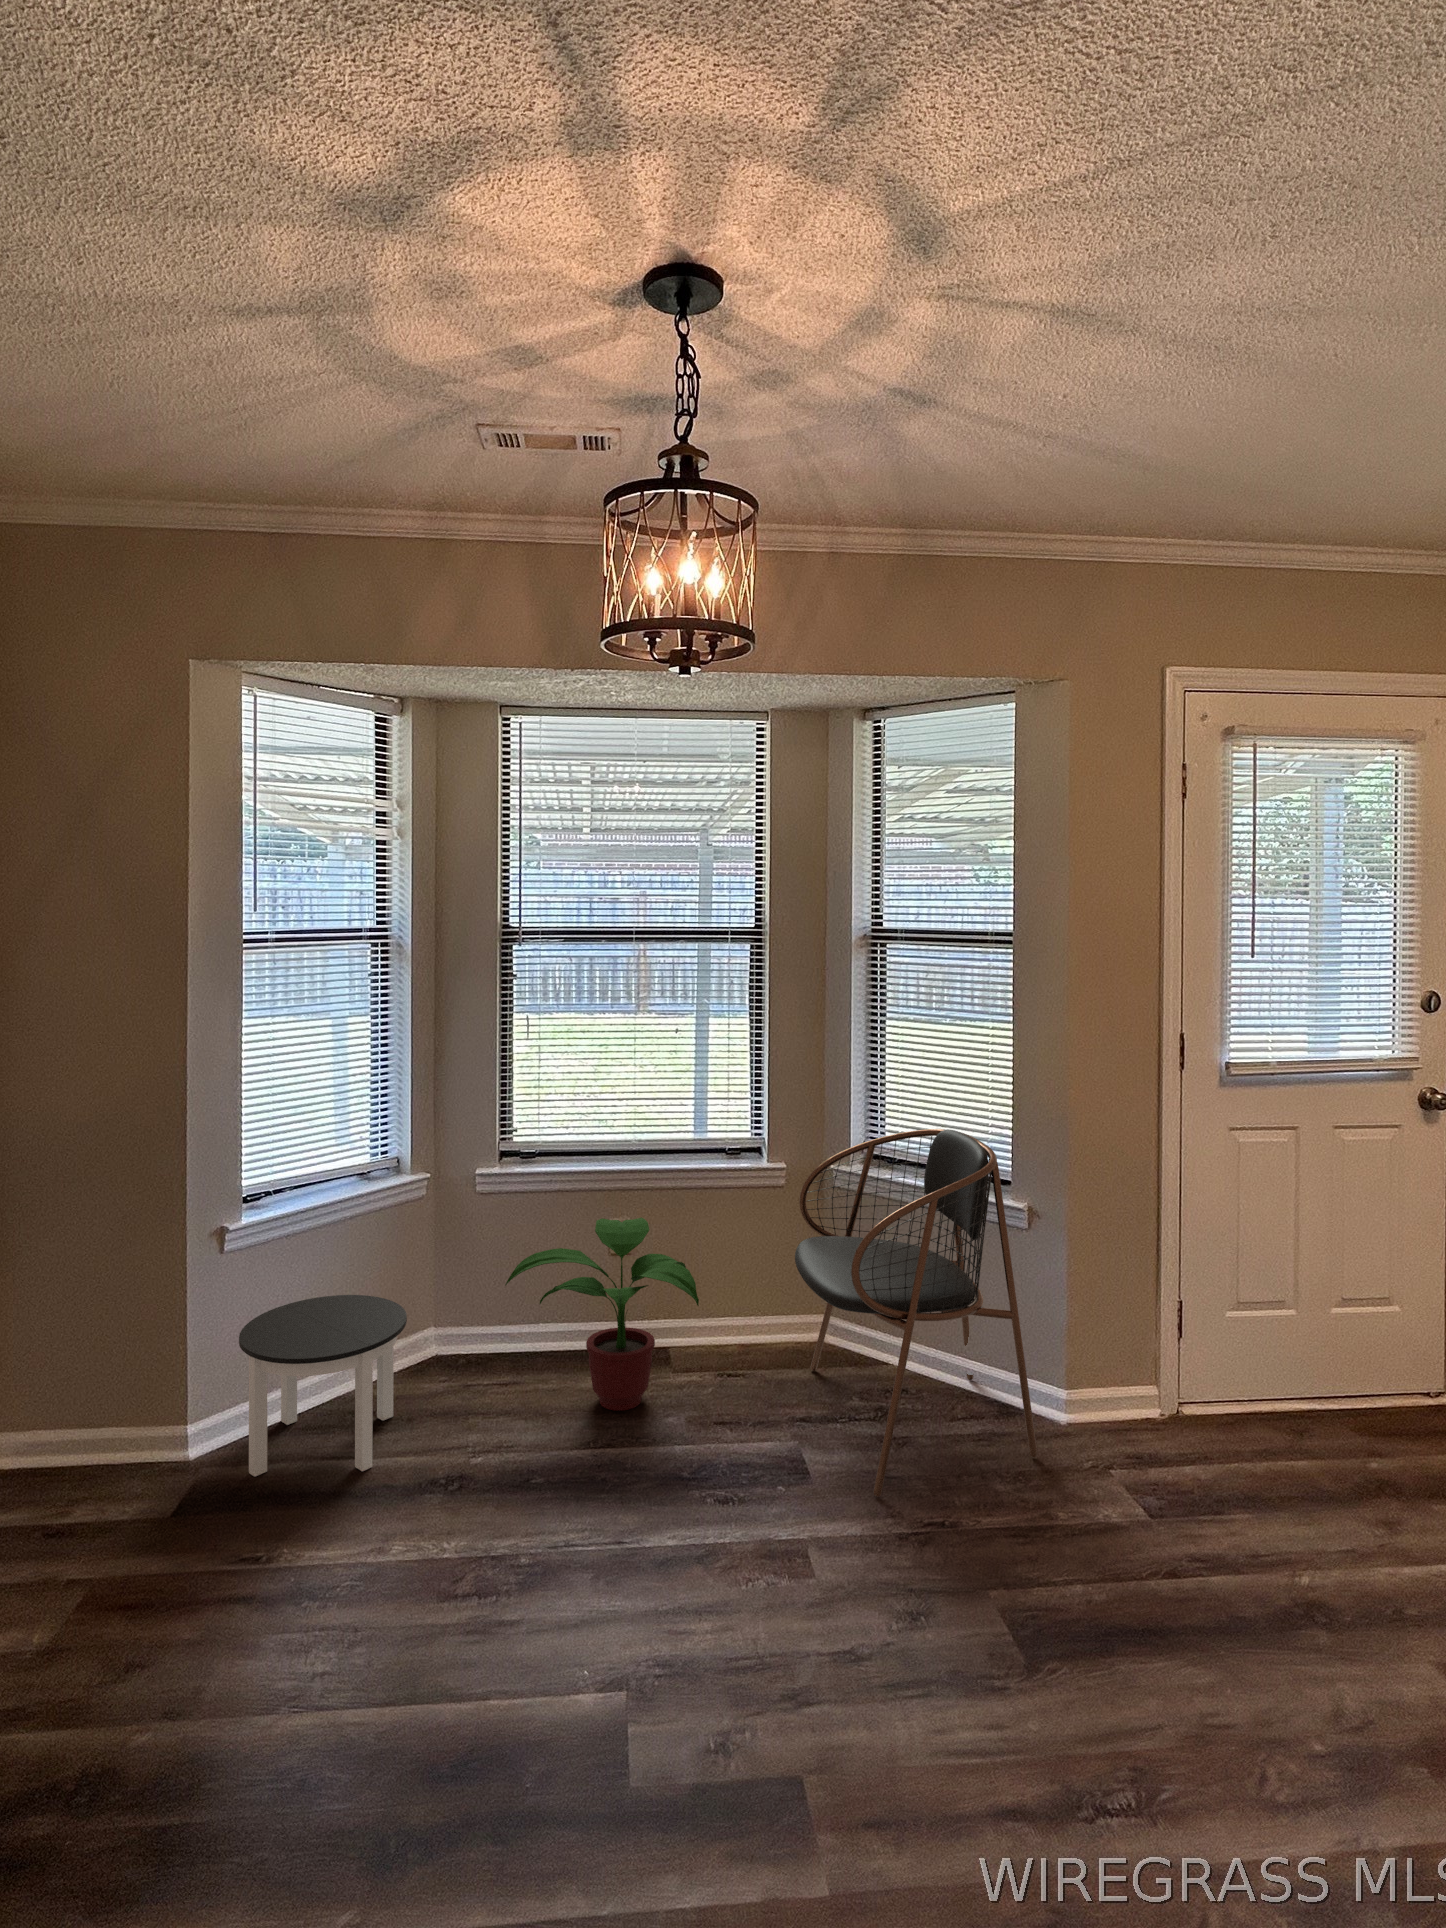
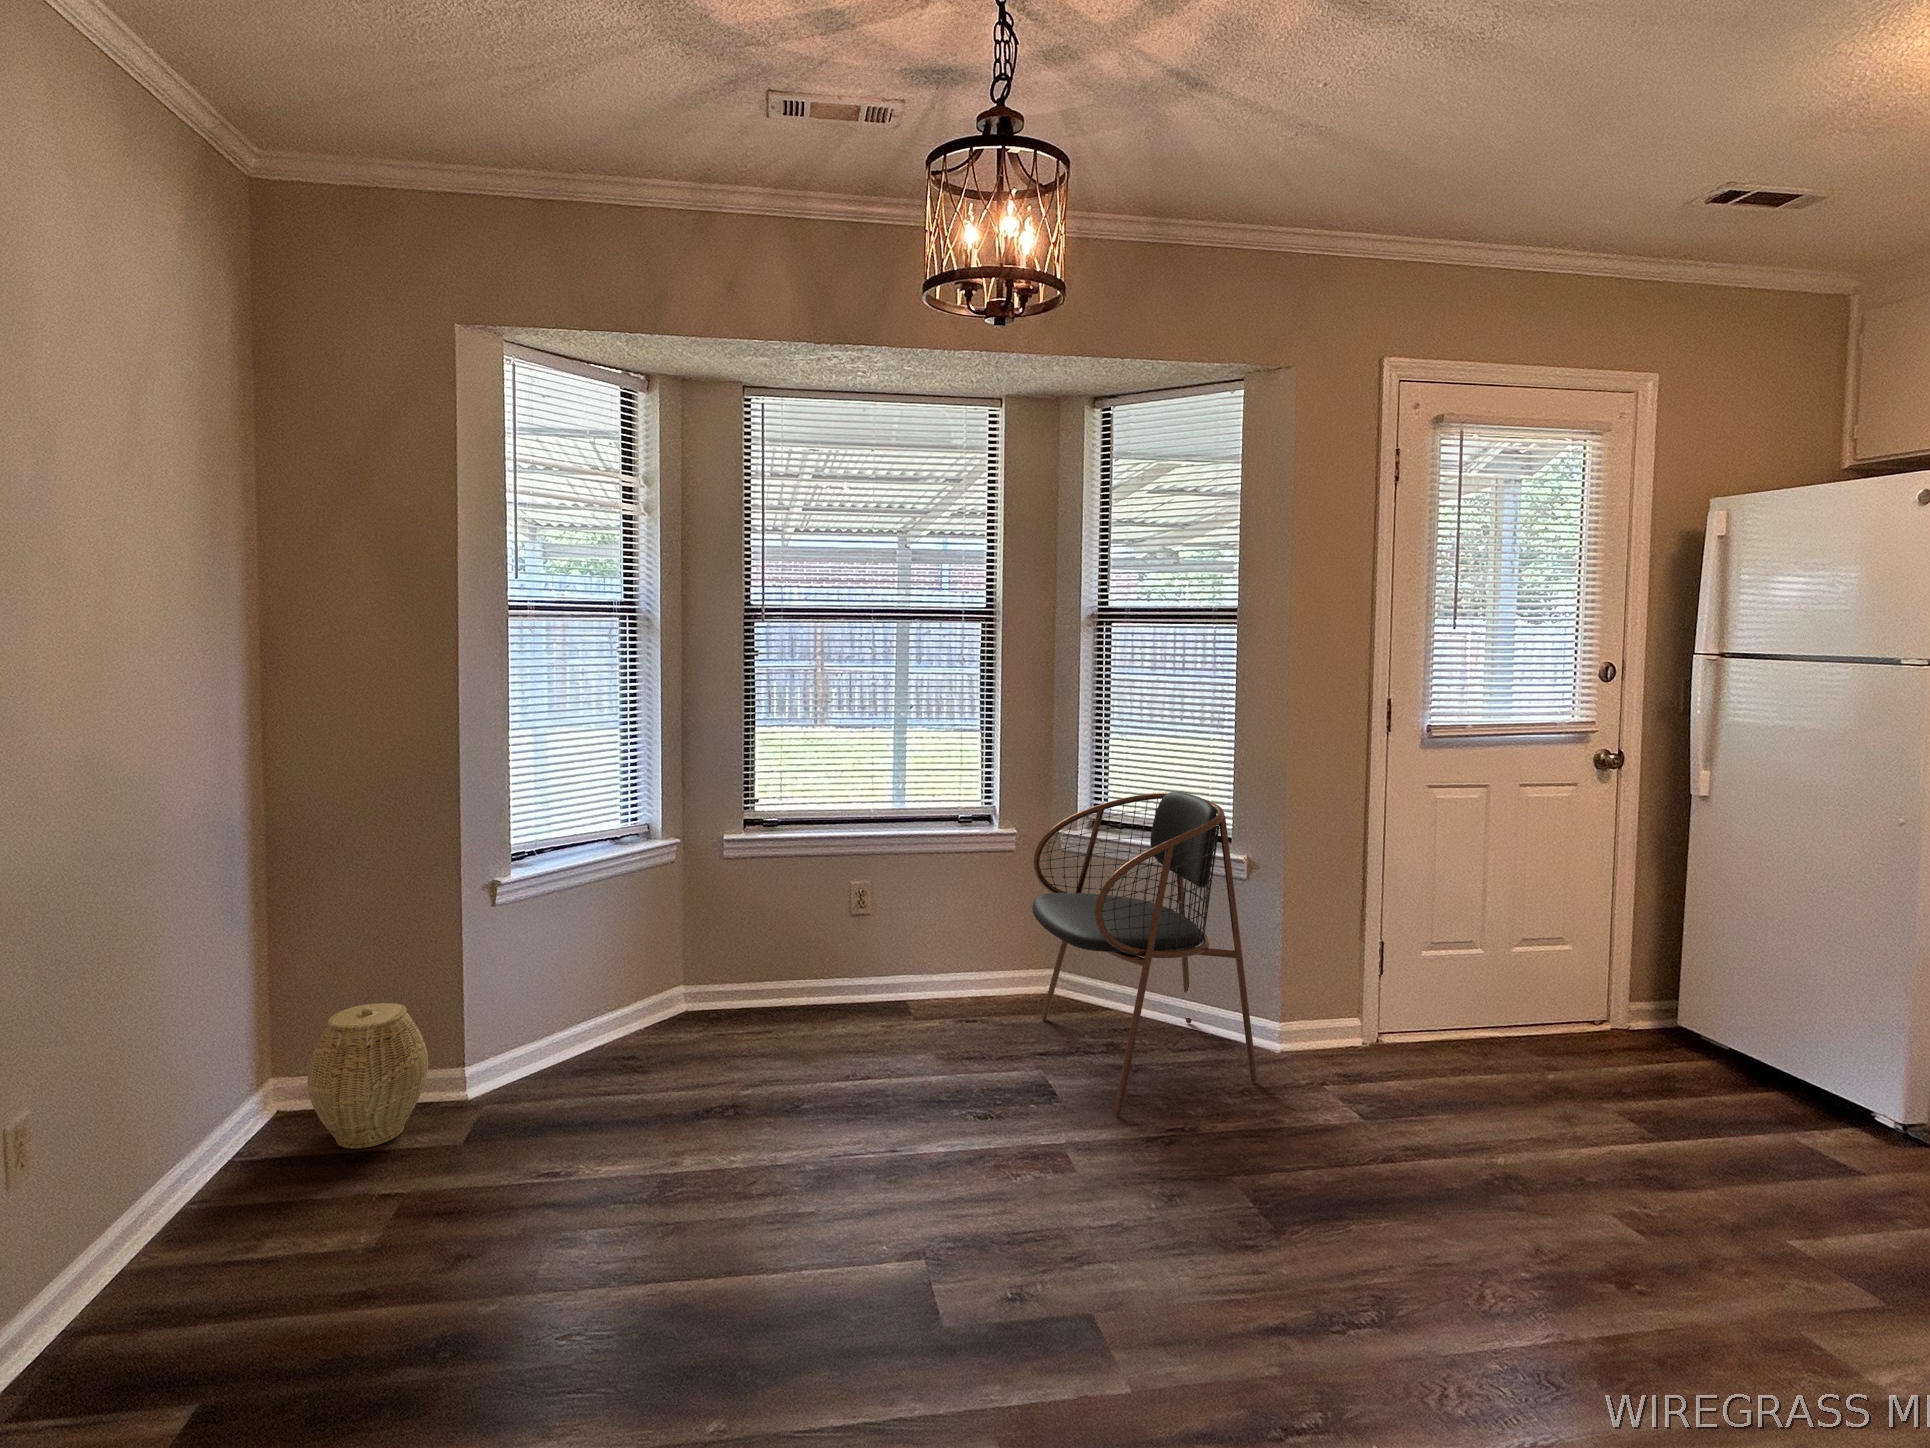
potted plant: present [505,1218,699,1411] -> none [760,880,945,1055]
round table: present [239,1295,407,1477] -> none [507,952,667,1116]
woven basket: none [30,1354,155,1511] -> present [307,1003,428,1149]

